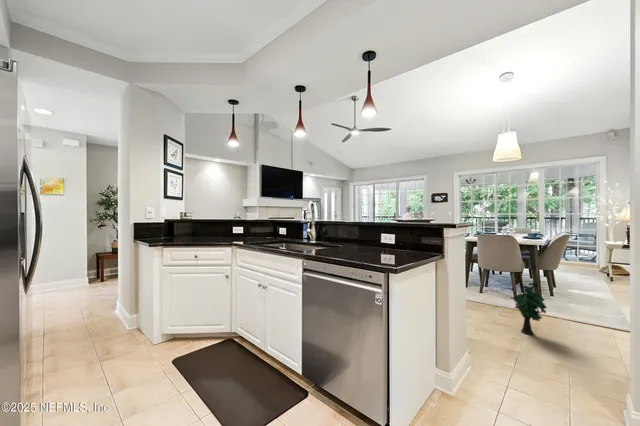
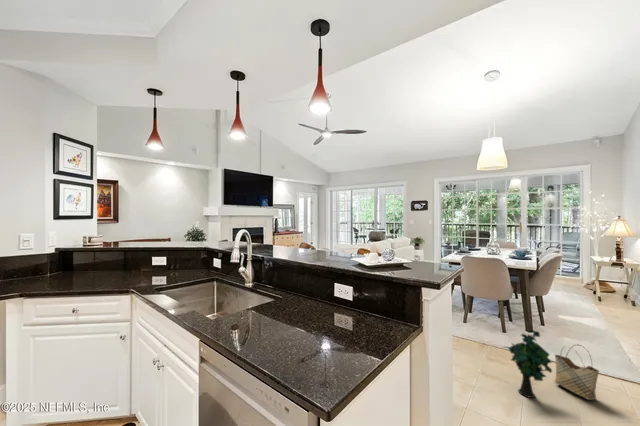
woven basket: none [551,296,585,336] -> present [555,345,599,400]

